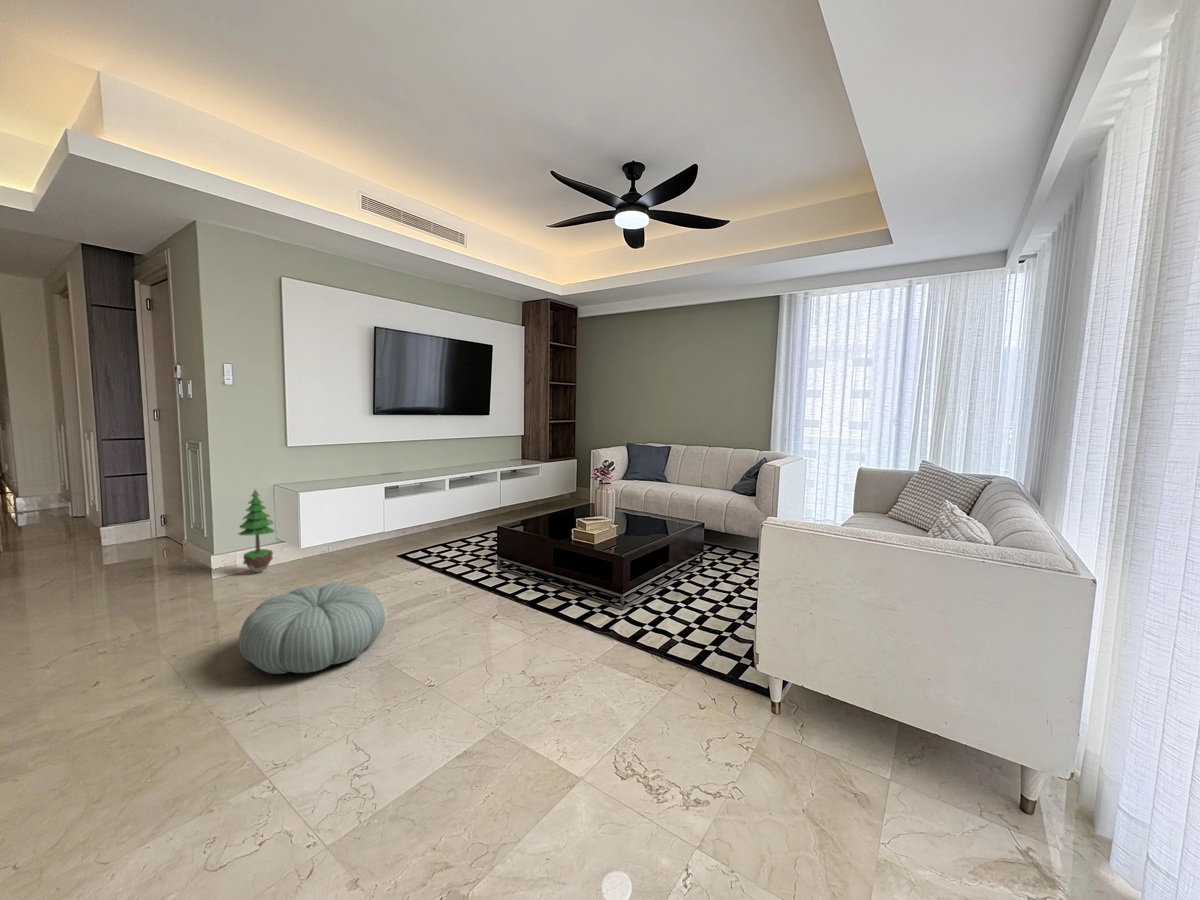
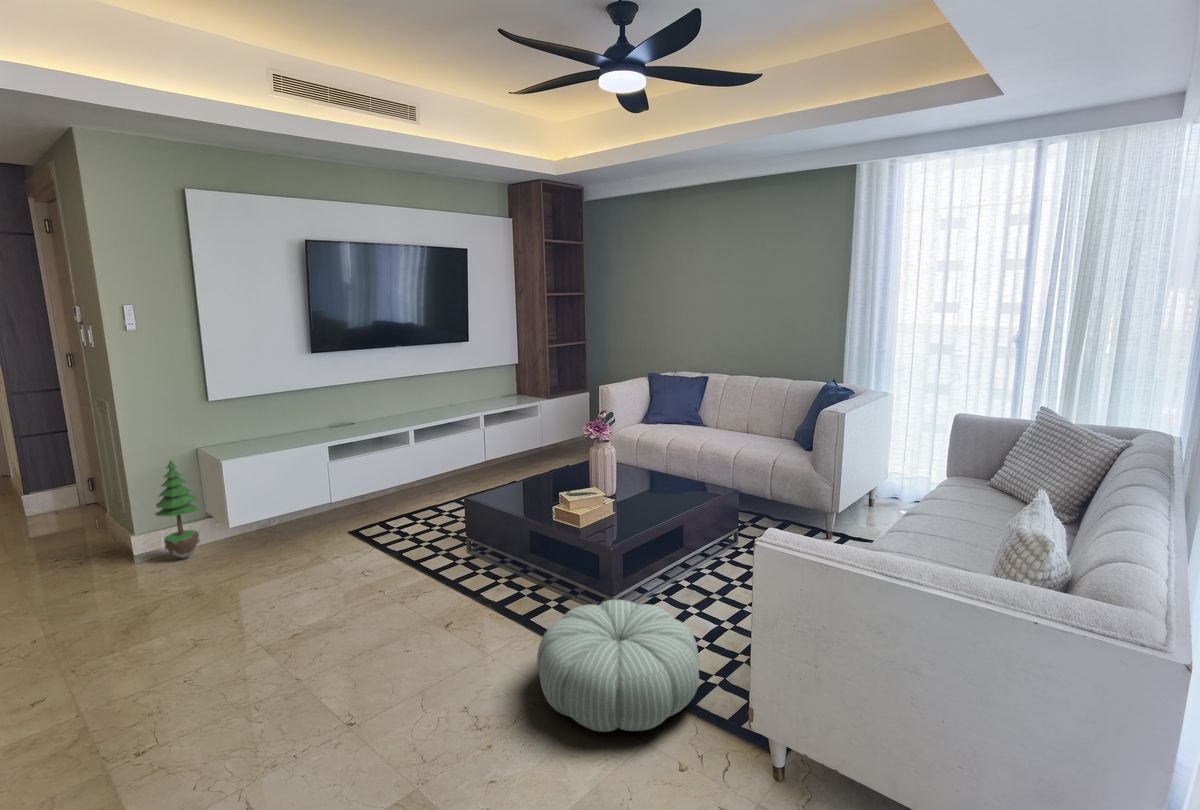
pouf: present [239,583,385,674] -> present [537,600,699,732]

